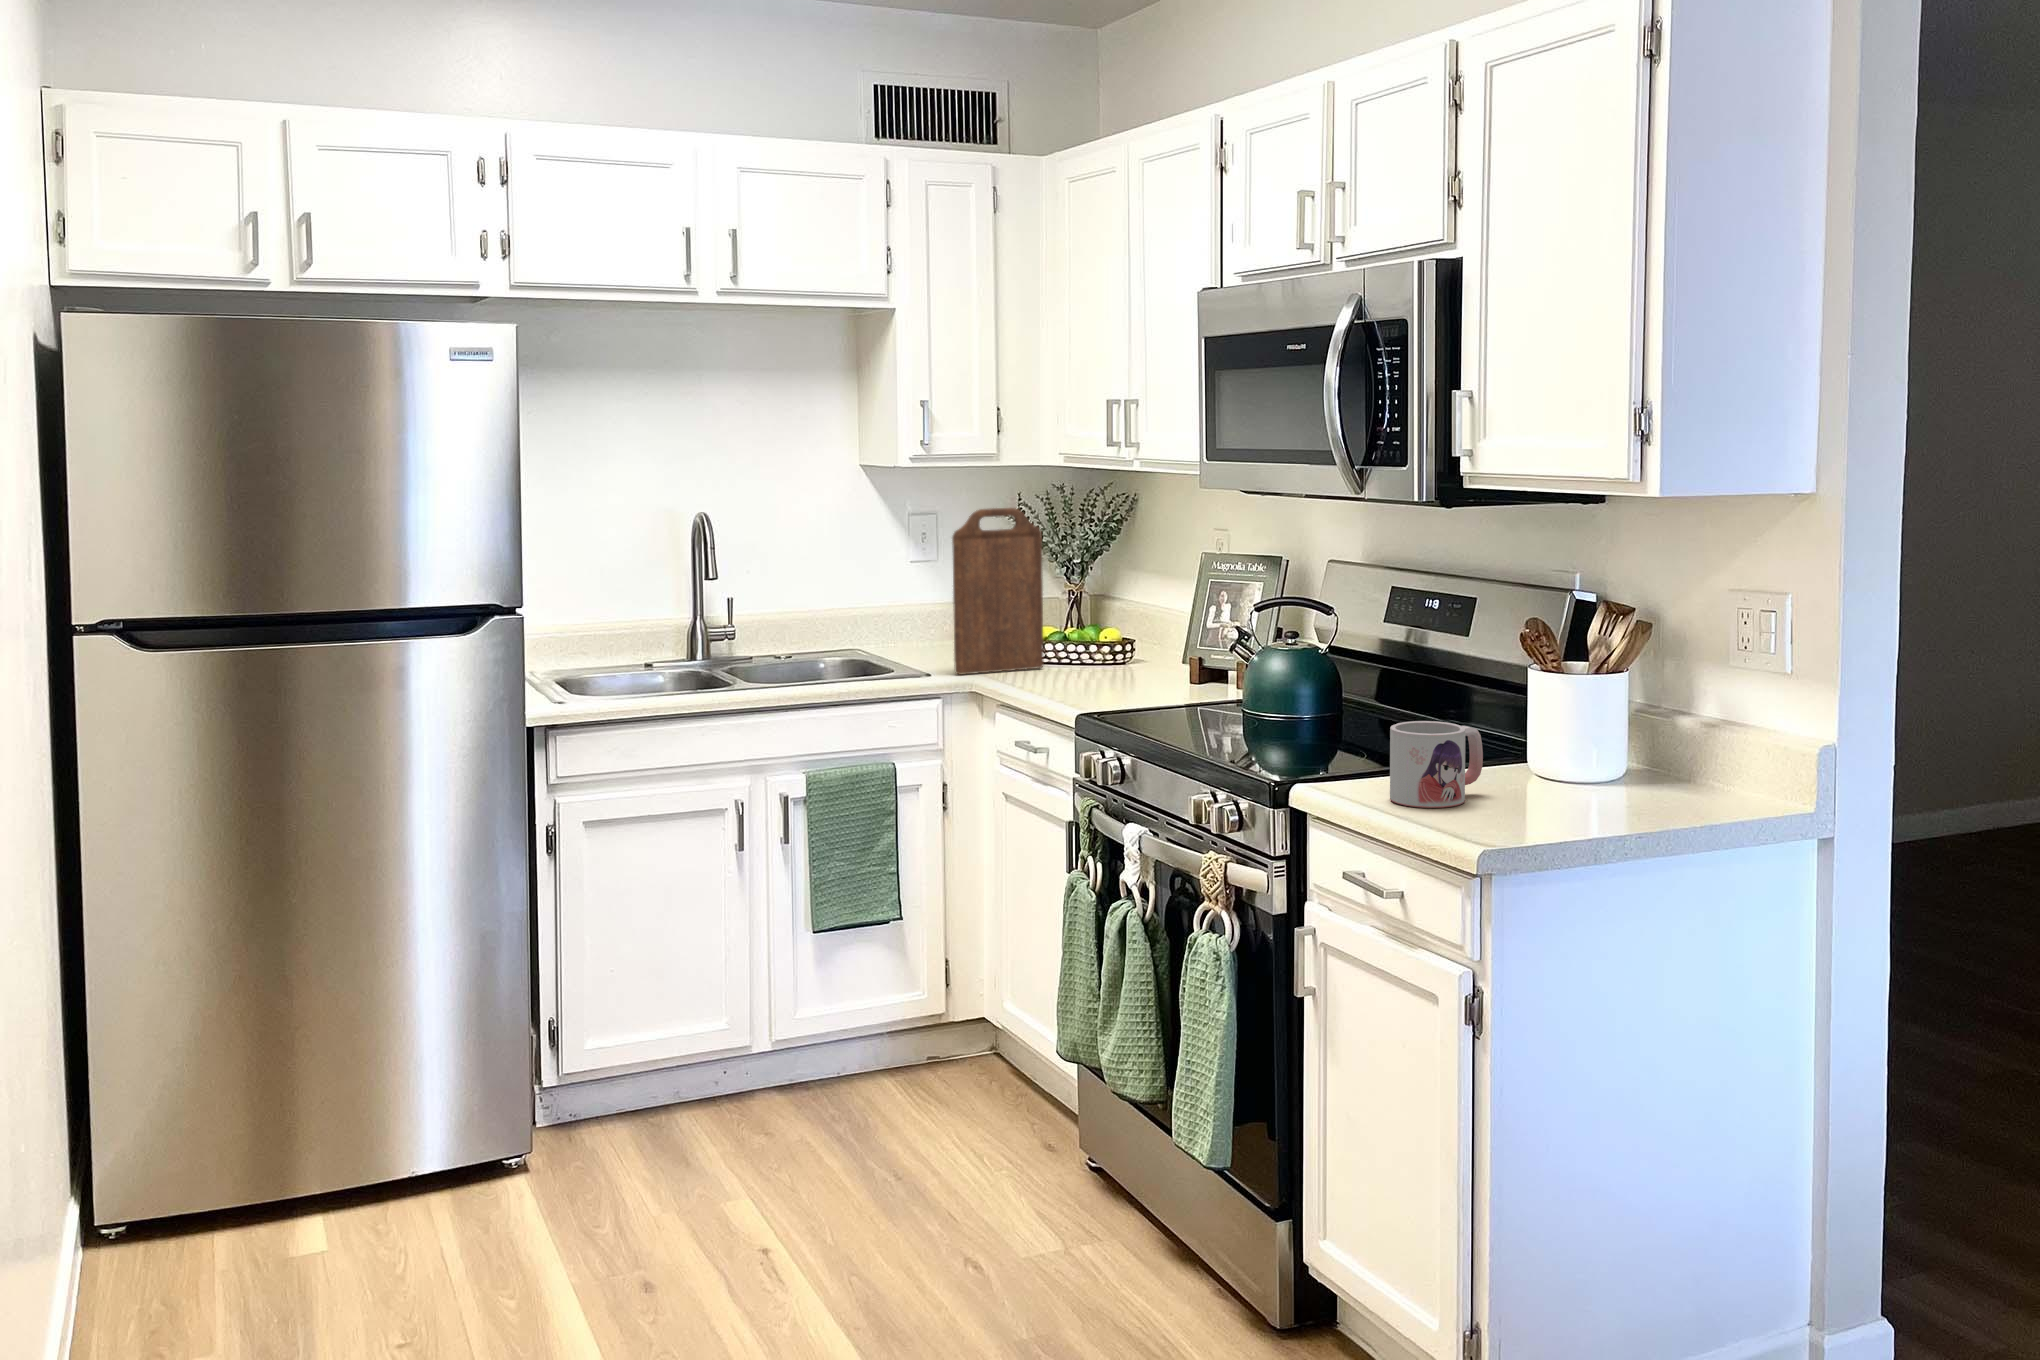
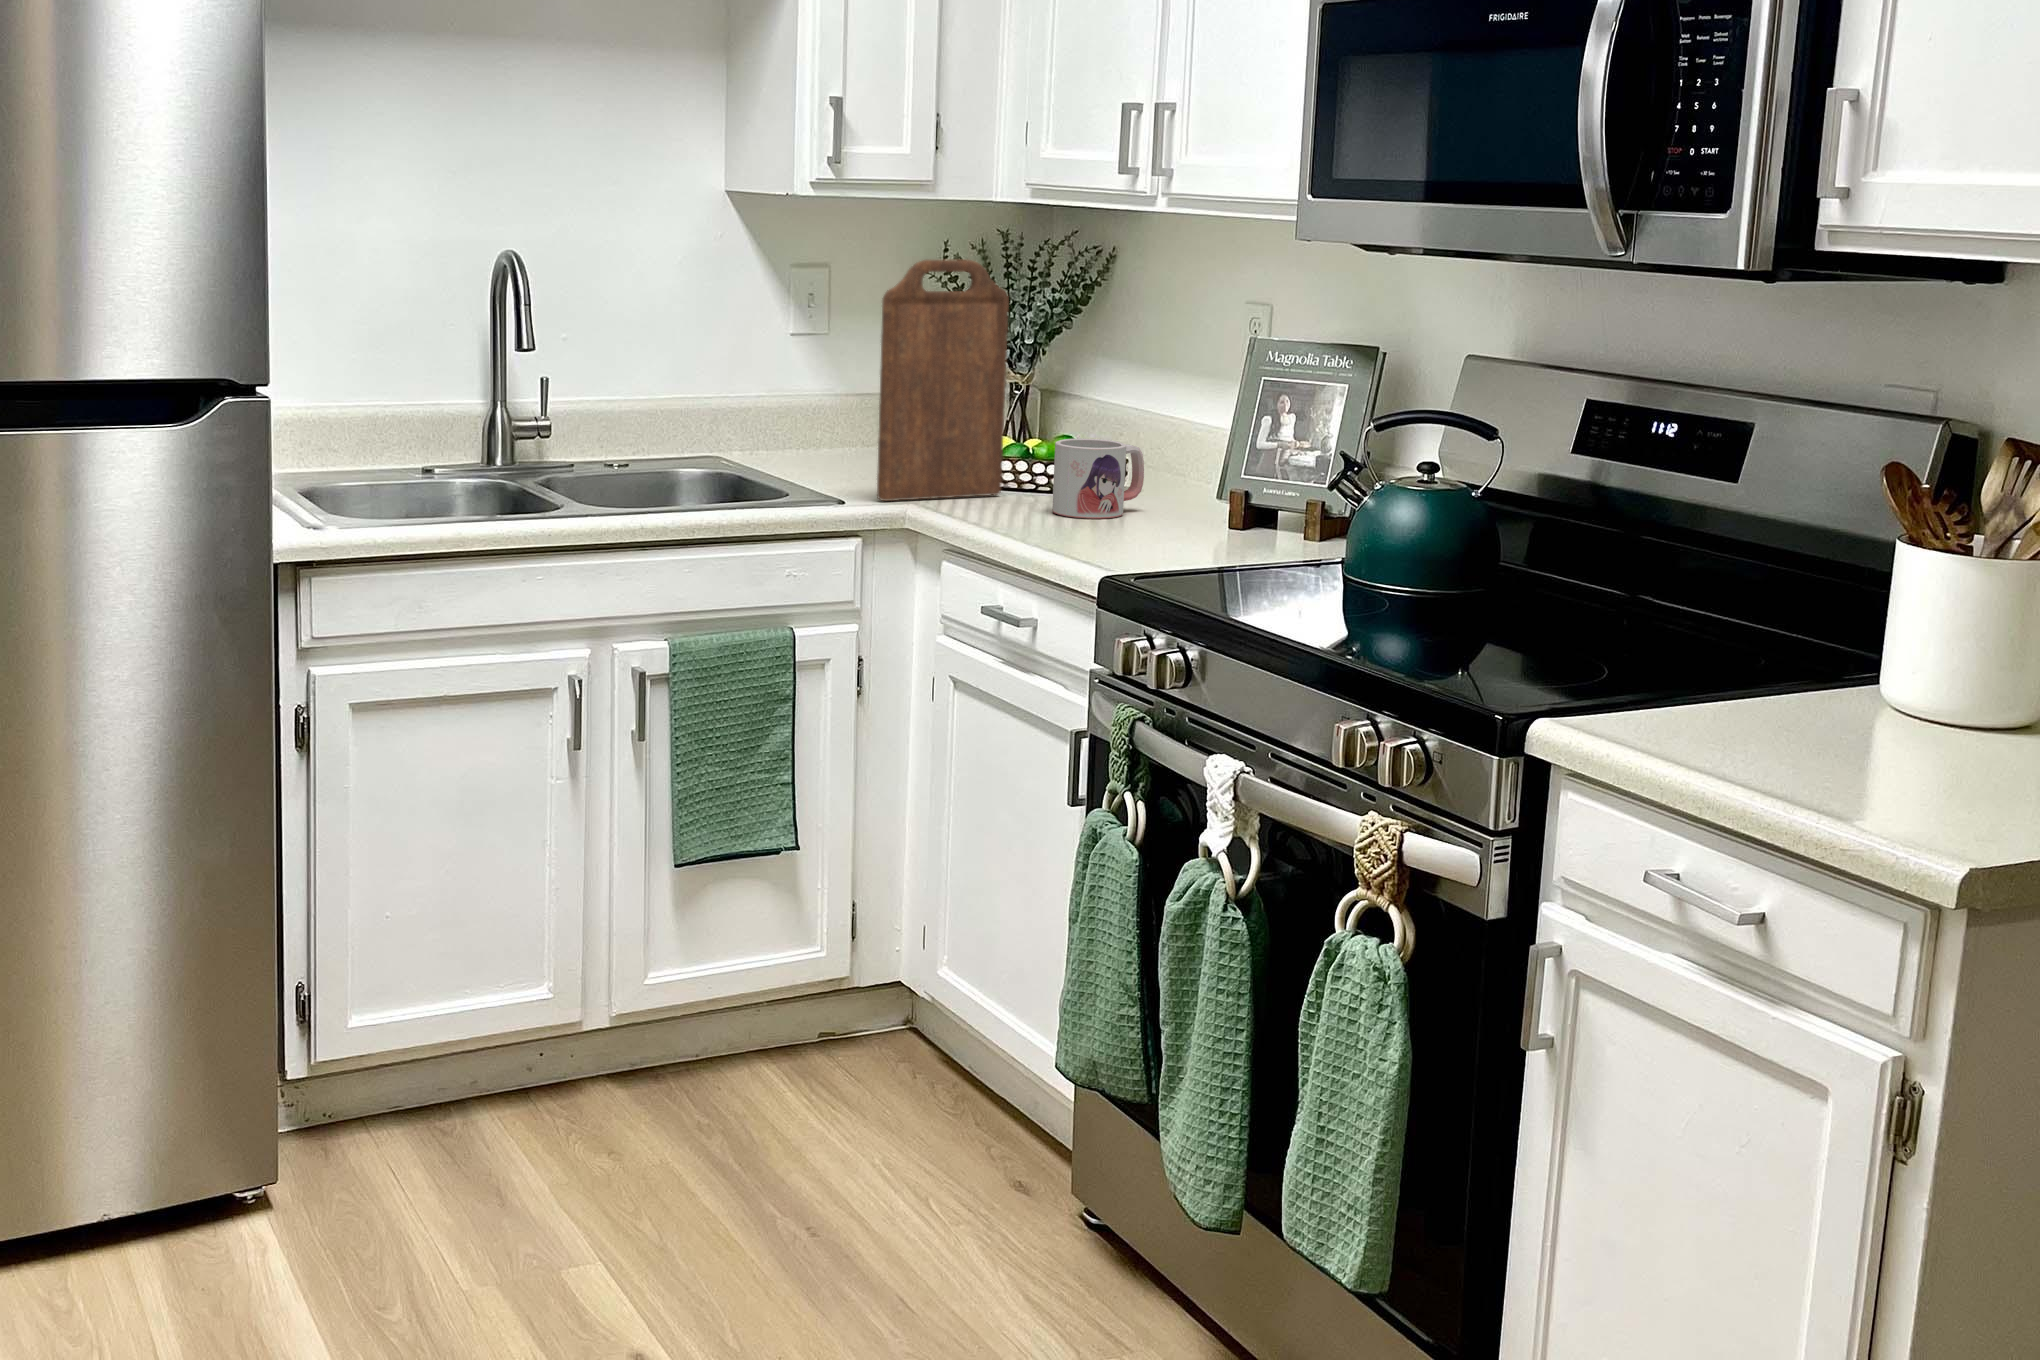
mug: present [1390,721,1483,808] -> present [1052,438,1144,519]

